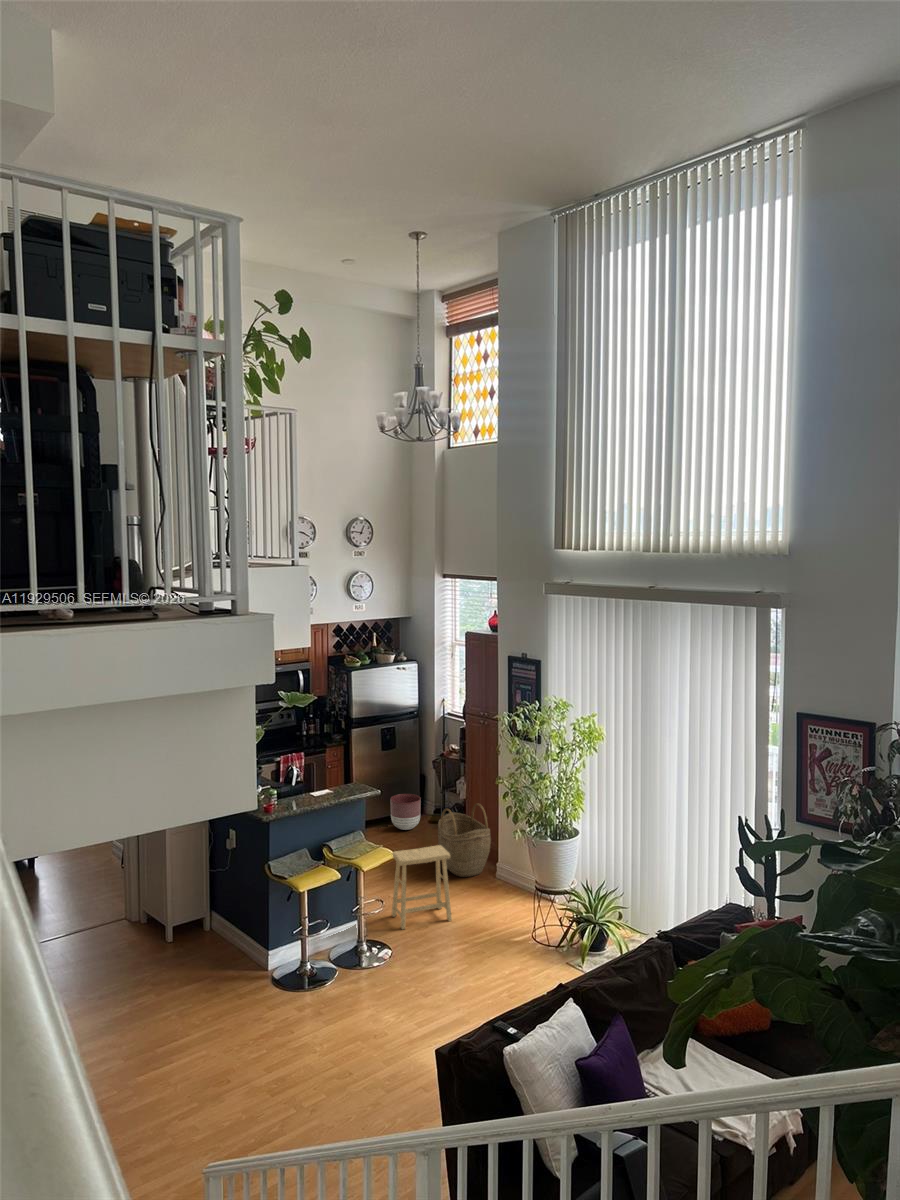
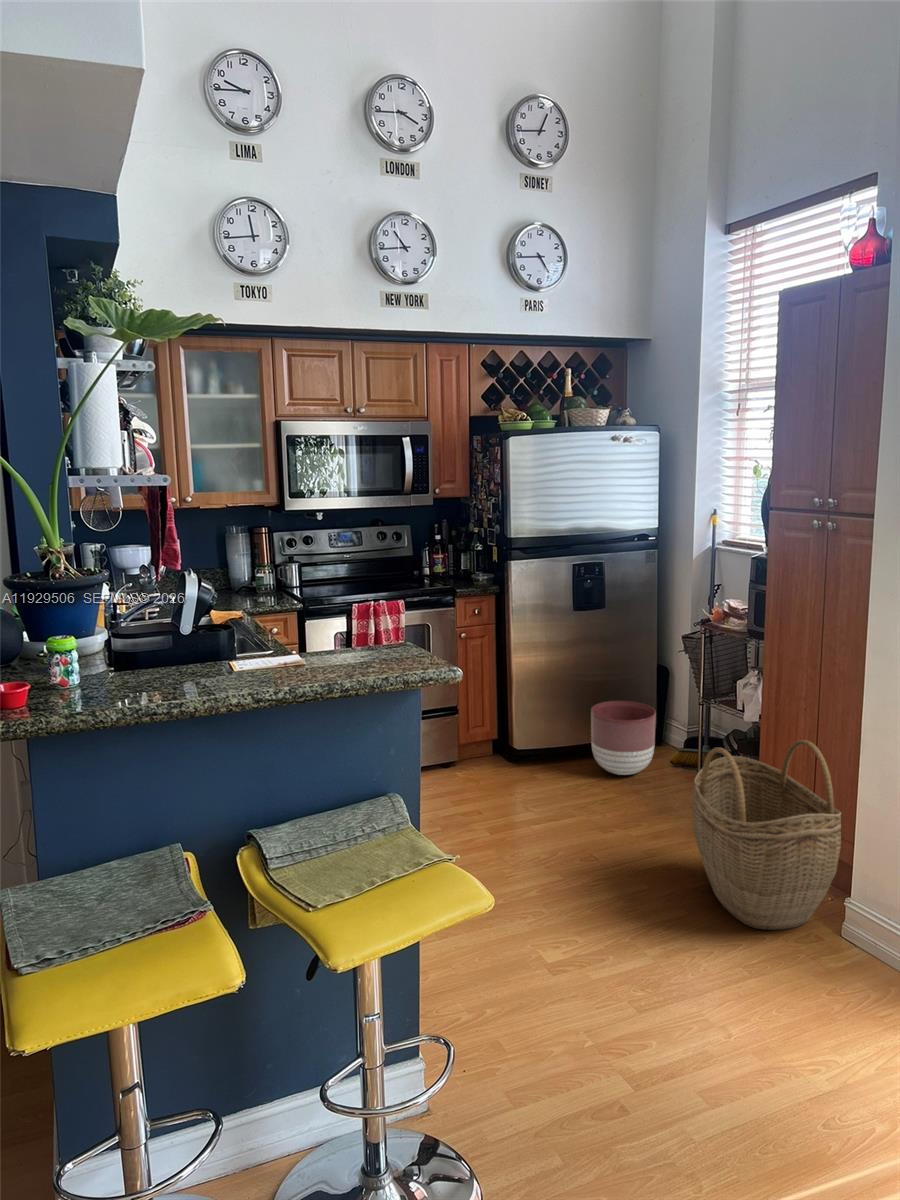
footstool: present [392,845,452,929] -> none [543,868,736,1133]

